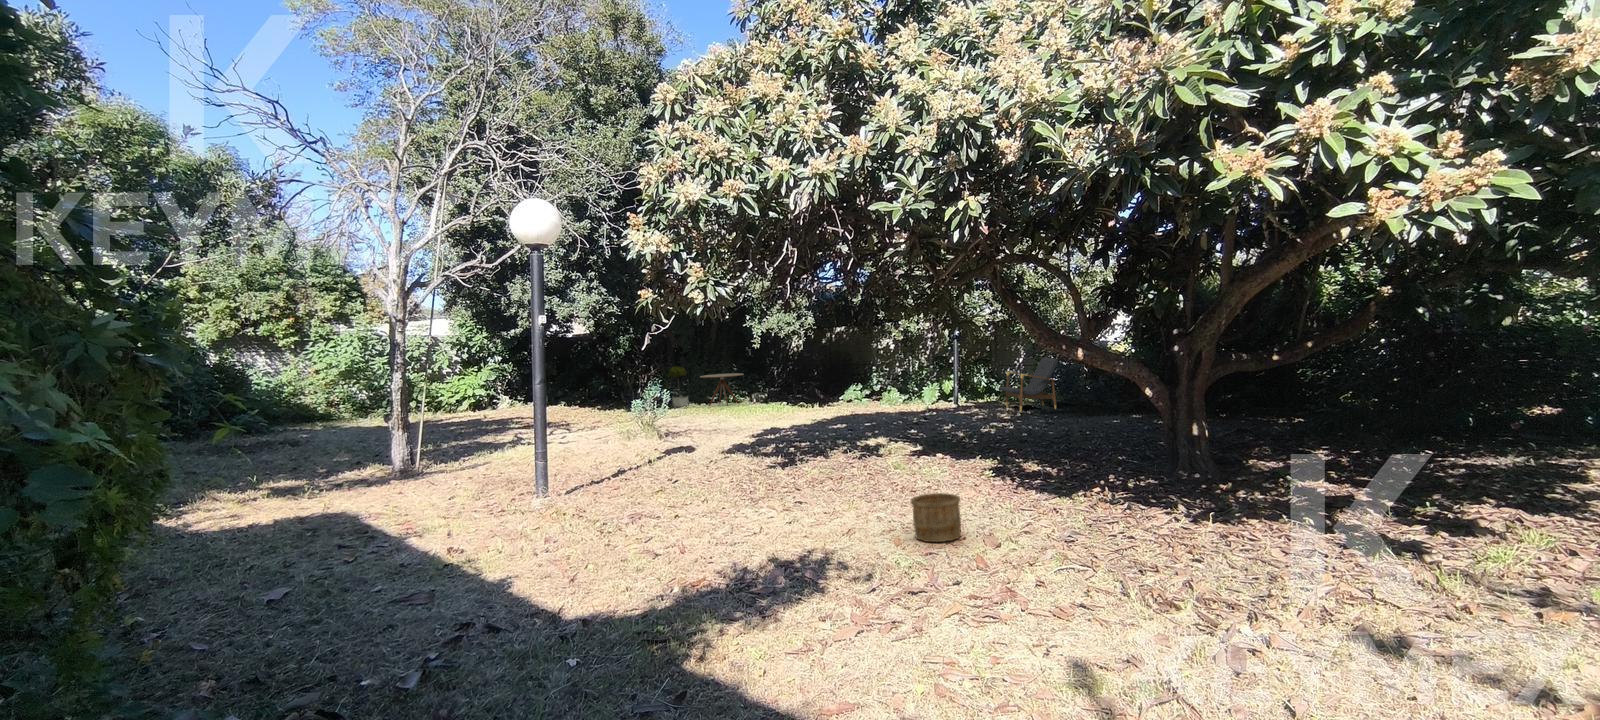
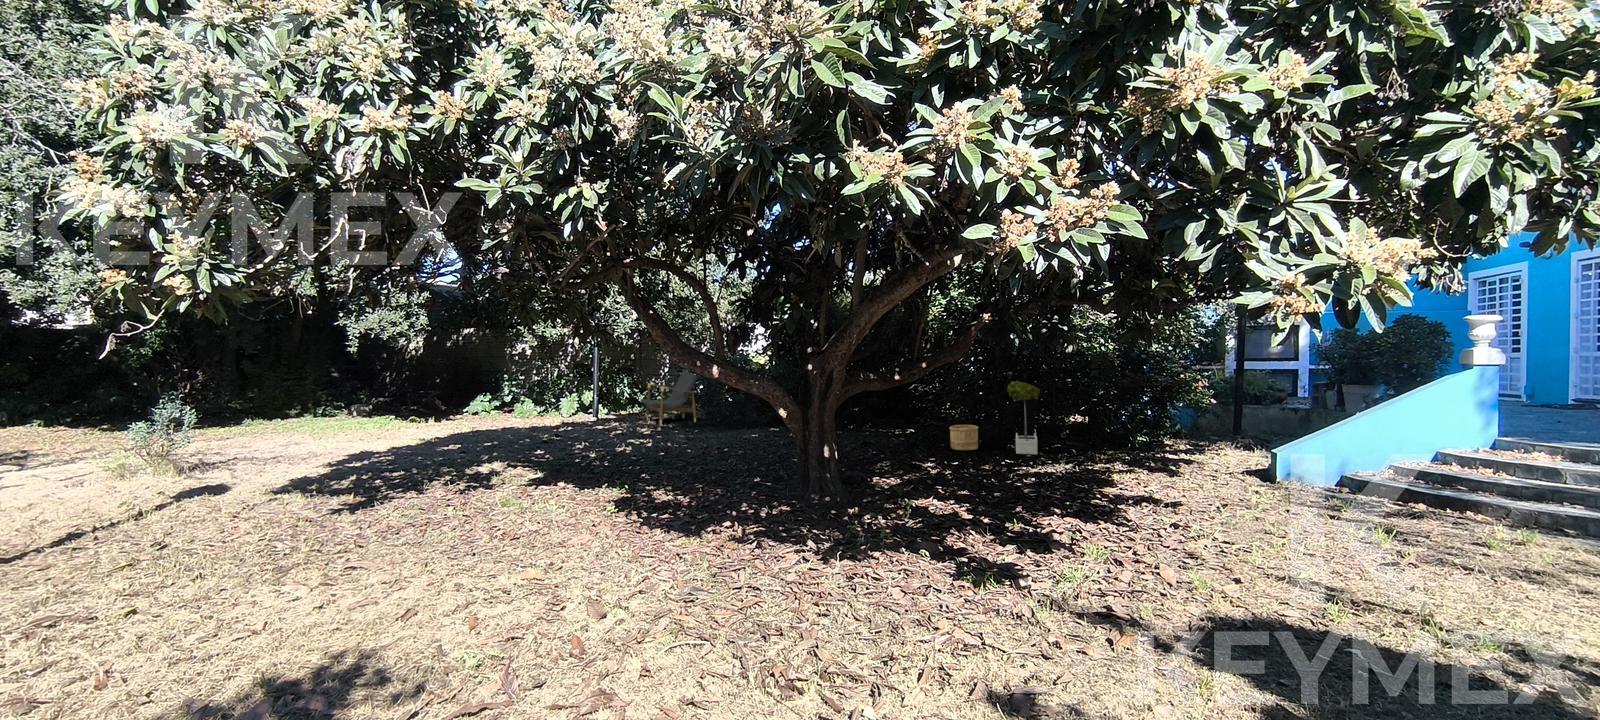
potted tree: present [669,367,688,407] -> present [1007,381,1040,454]
round table: present [700,373,744,406] -> none [277,381,340,421]
wooden bucket: present [911,493,961,542] -> present [949,425,978,450]

